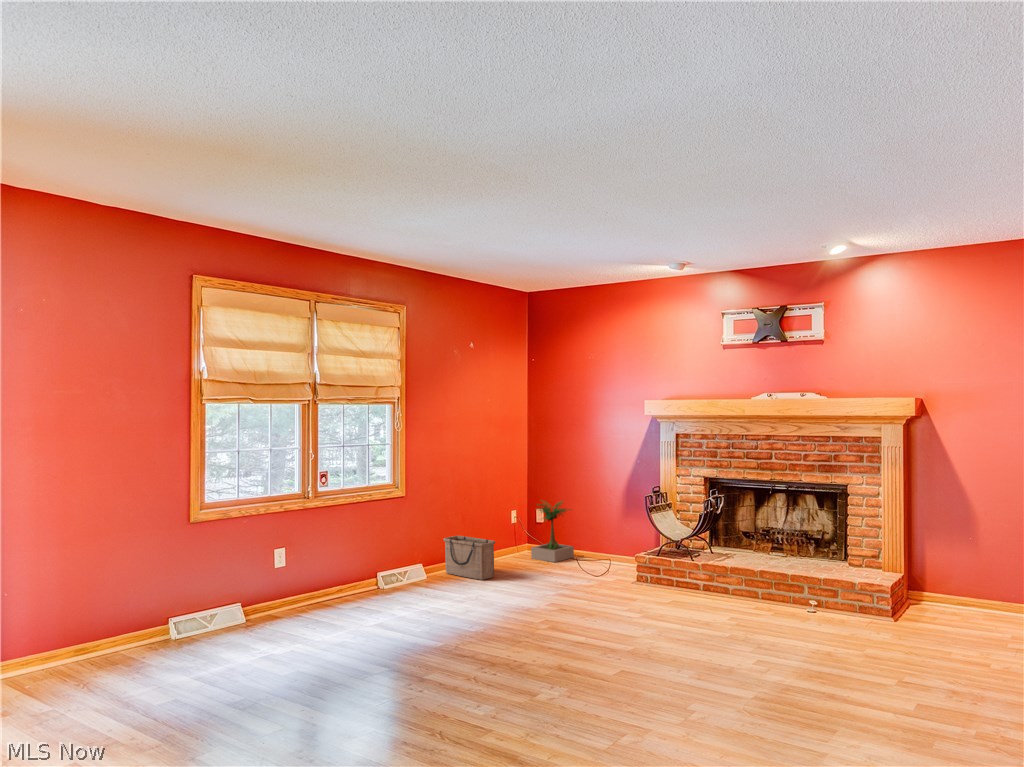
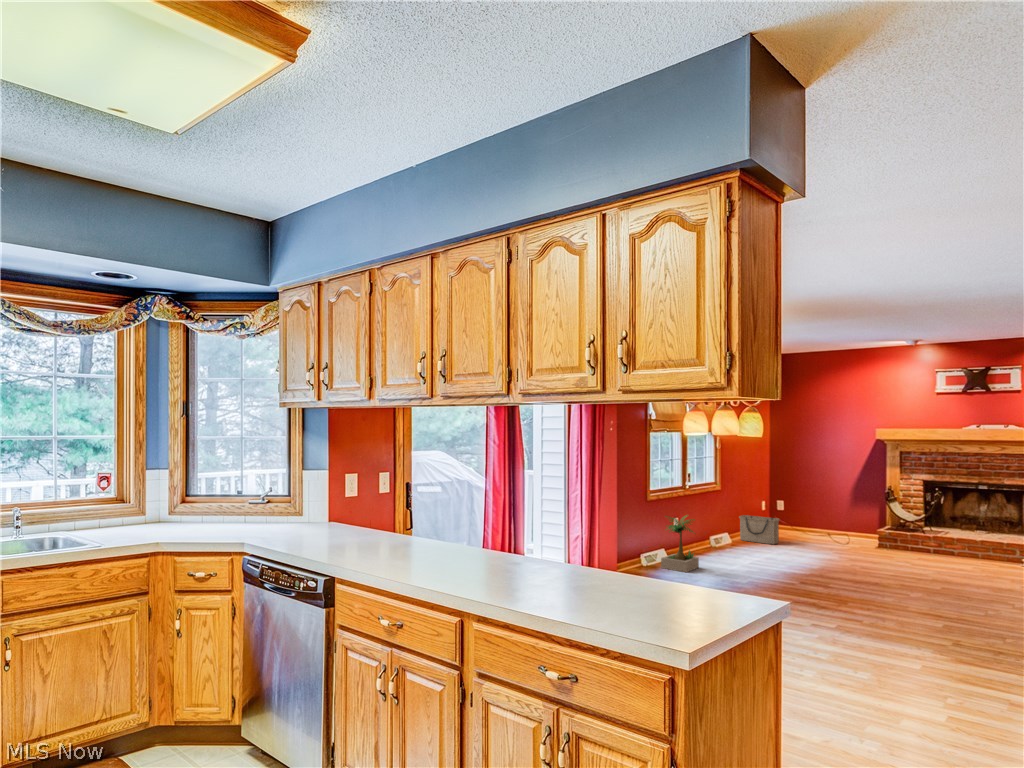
potted plant: present [531,500,574,562] -> present [661,515,699,572]

